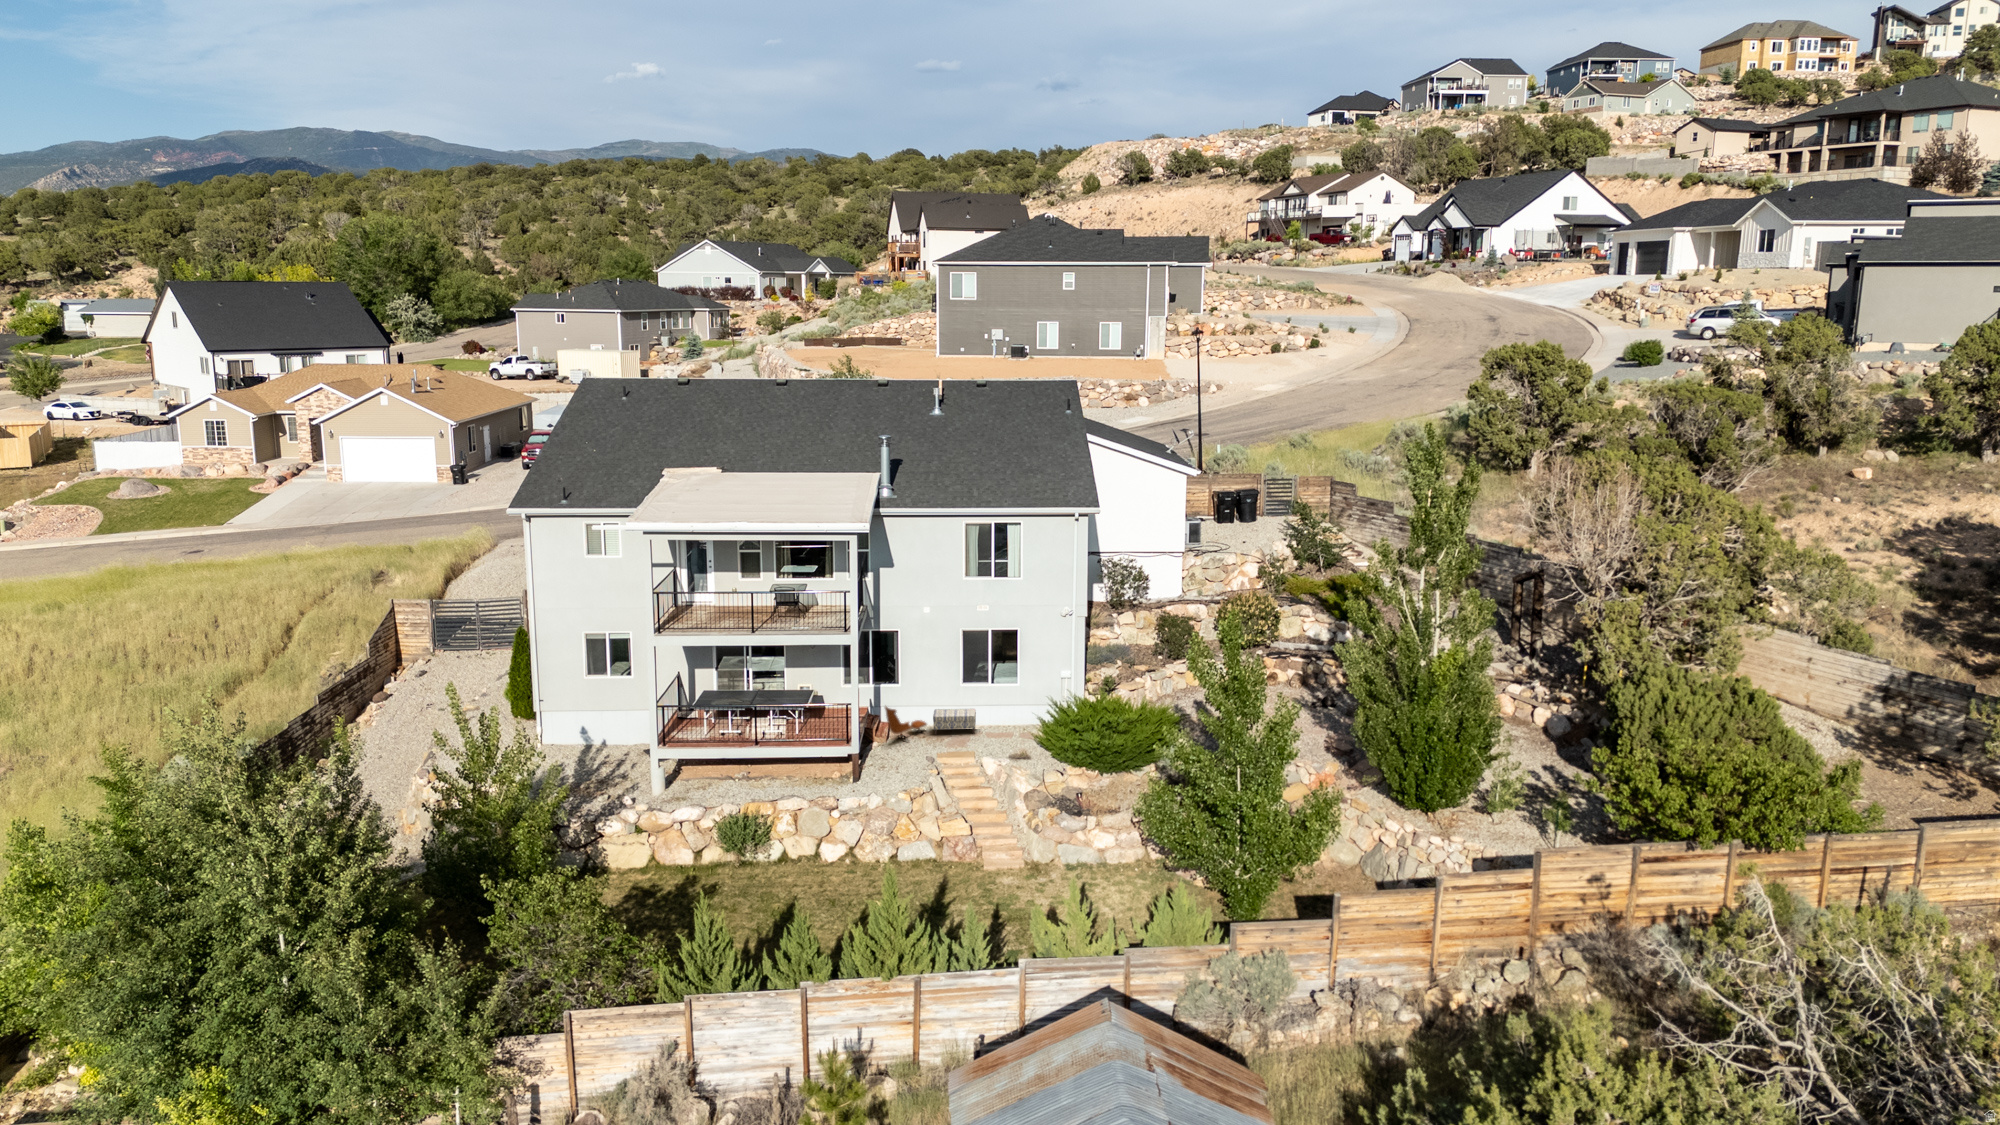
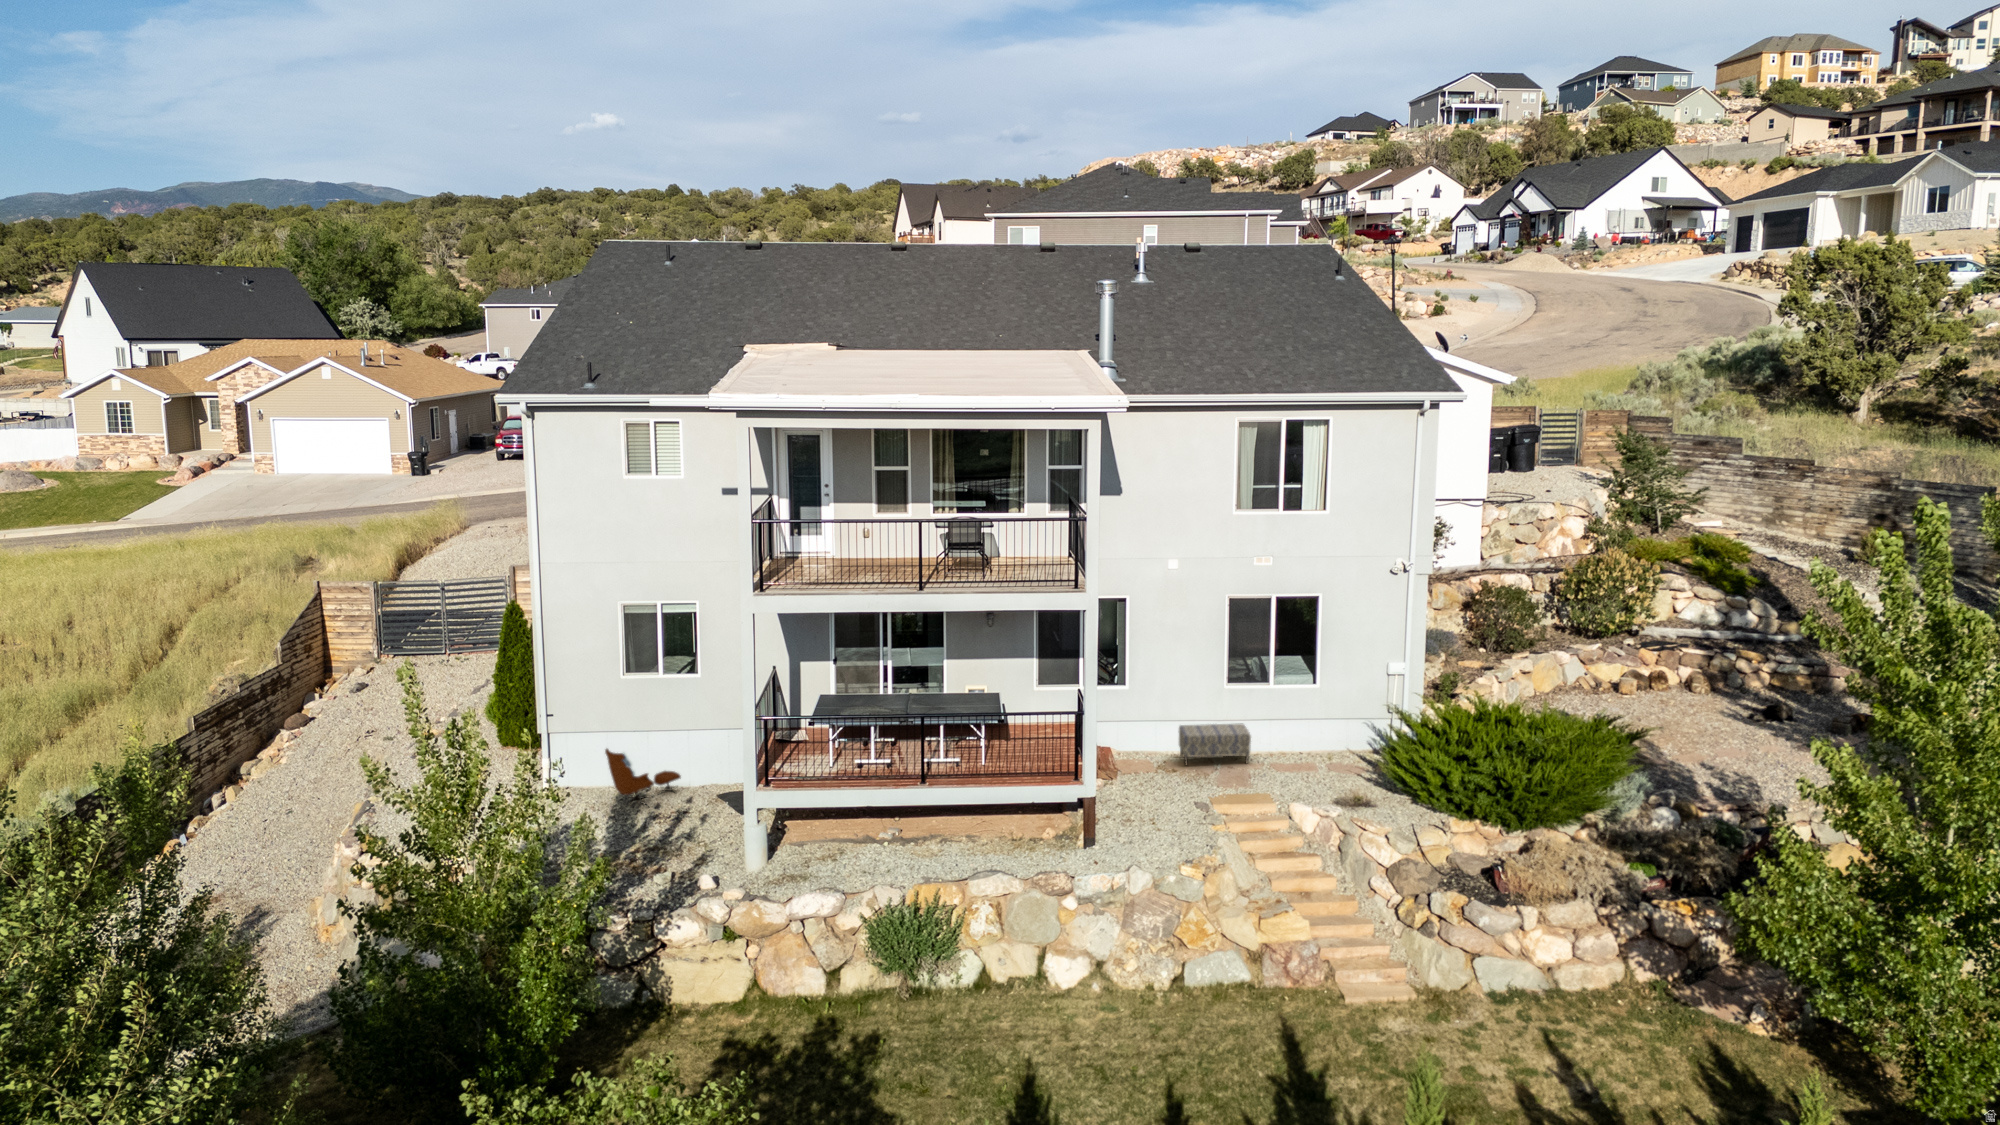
lounge chair: present [885,707,927,739] -> present [605,749,681,804]

